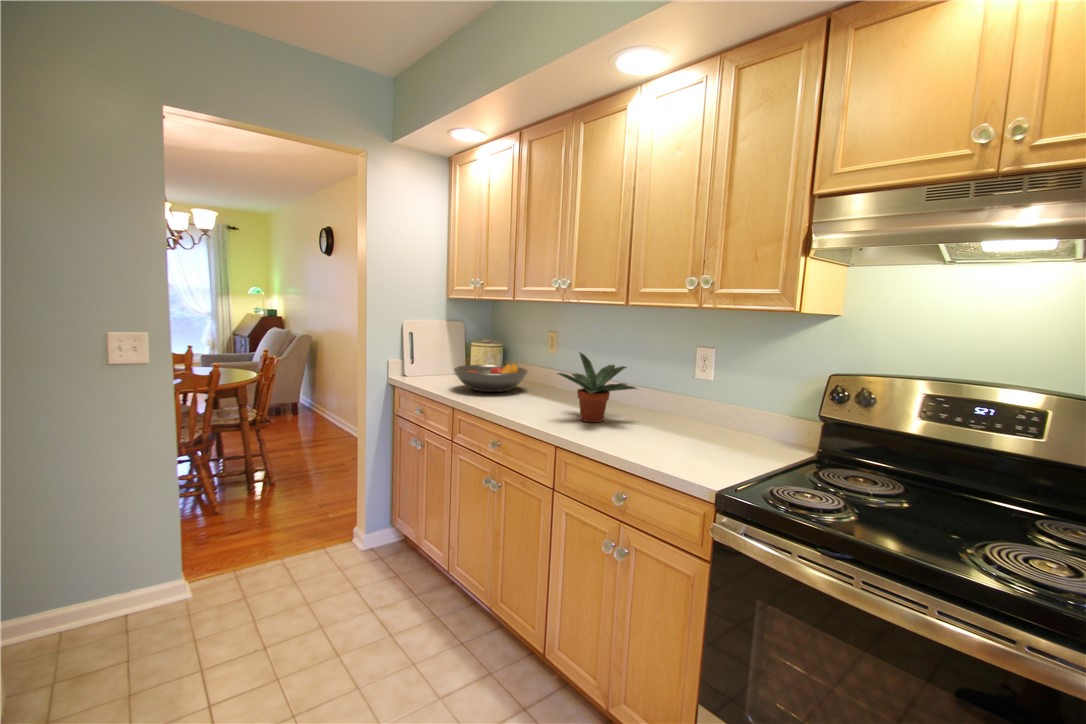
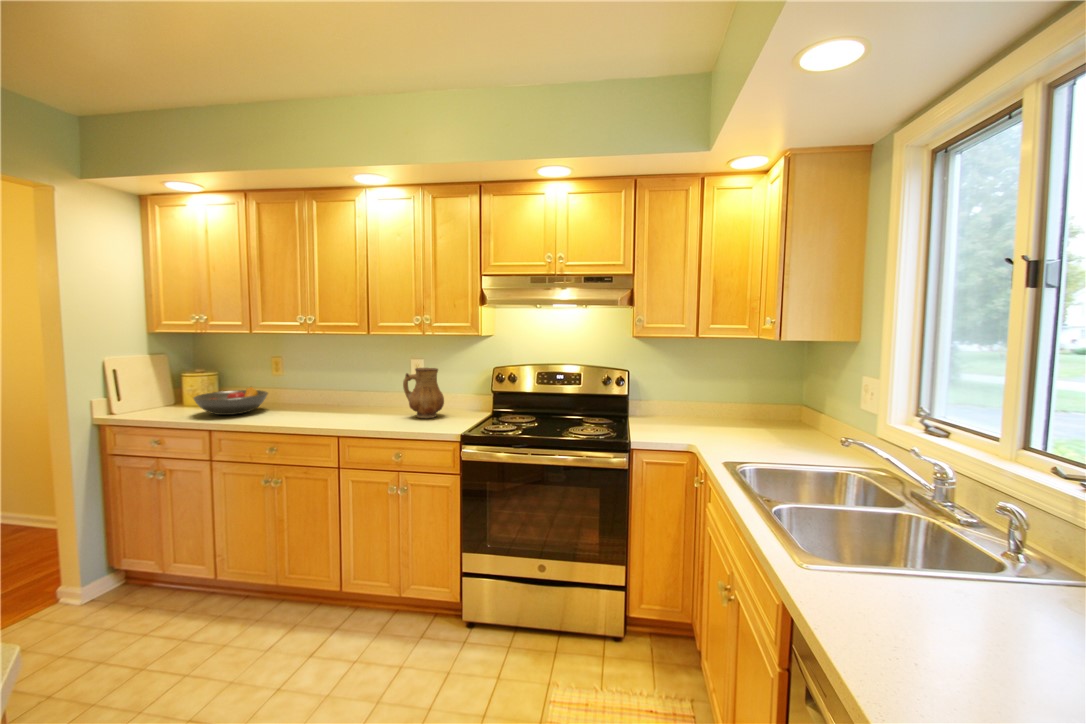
potted plant: present [558,353,637,422] -> none [323,370,381,420]
ceramic pitcher: none [663,360,726,443] -> present [403,368,444,418]

